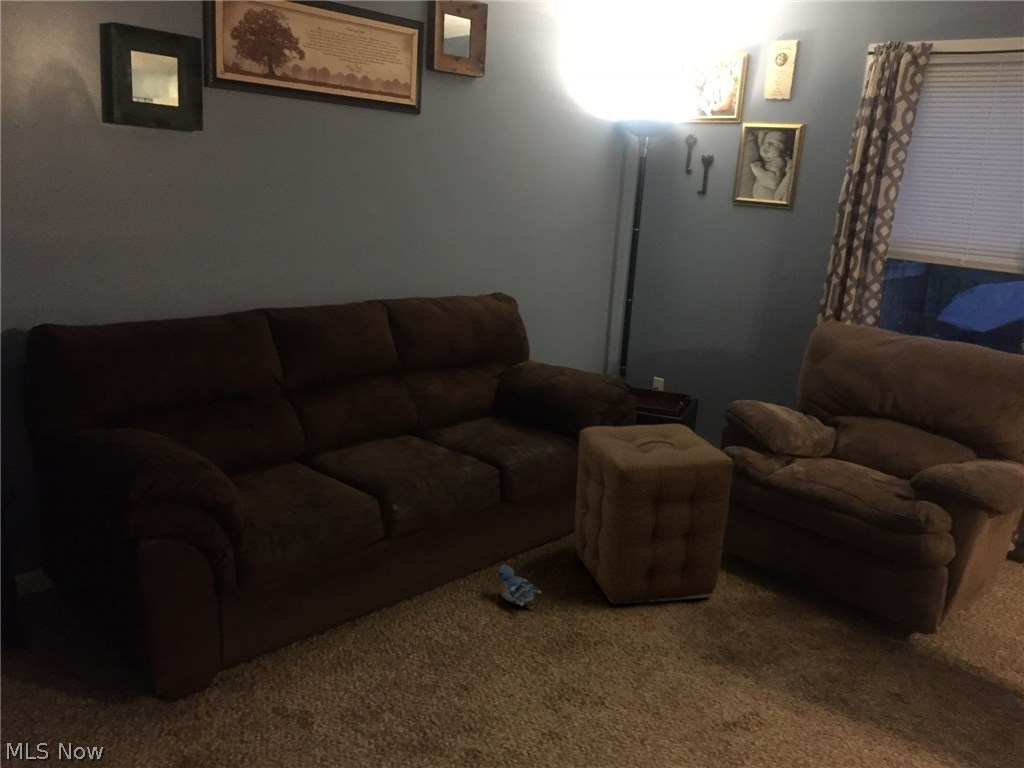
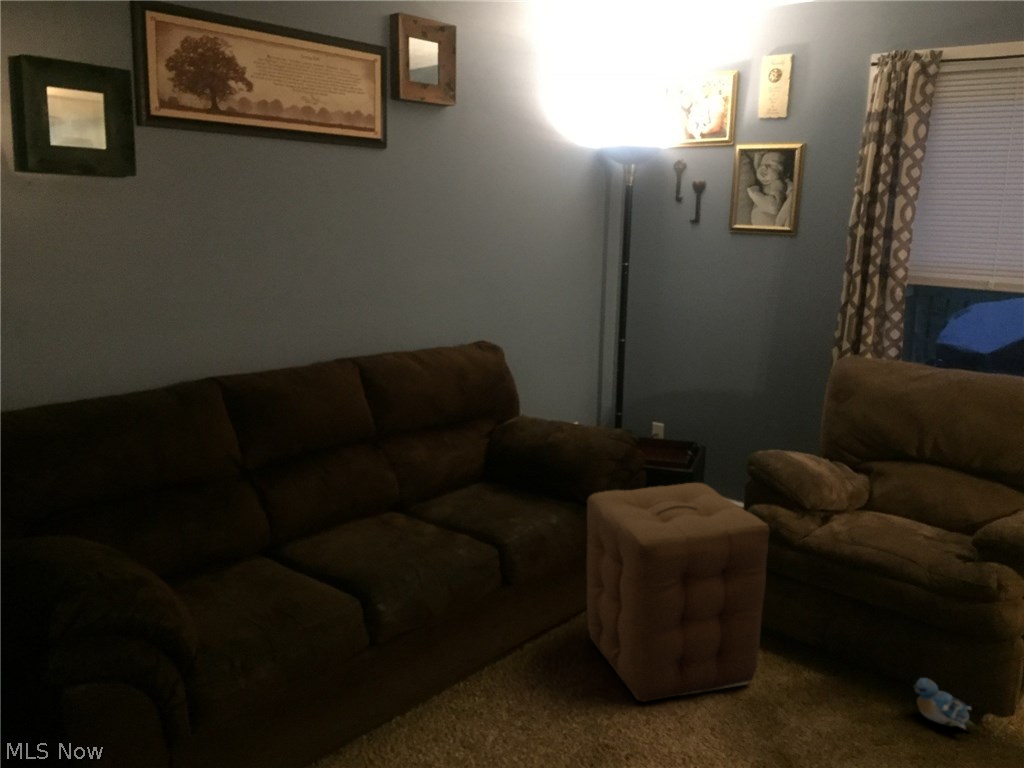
plush toy: present [498,565,541,606] -> present [914,678,975,729]

